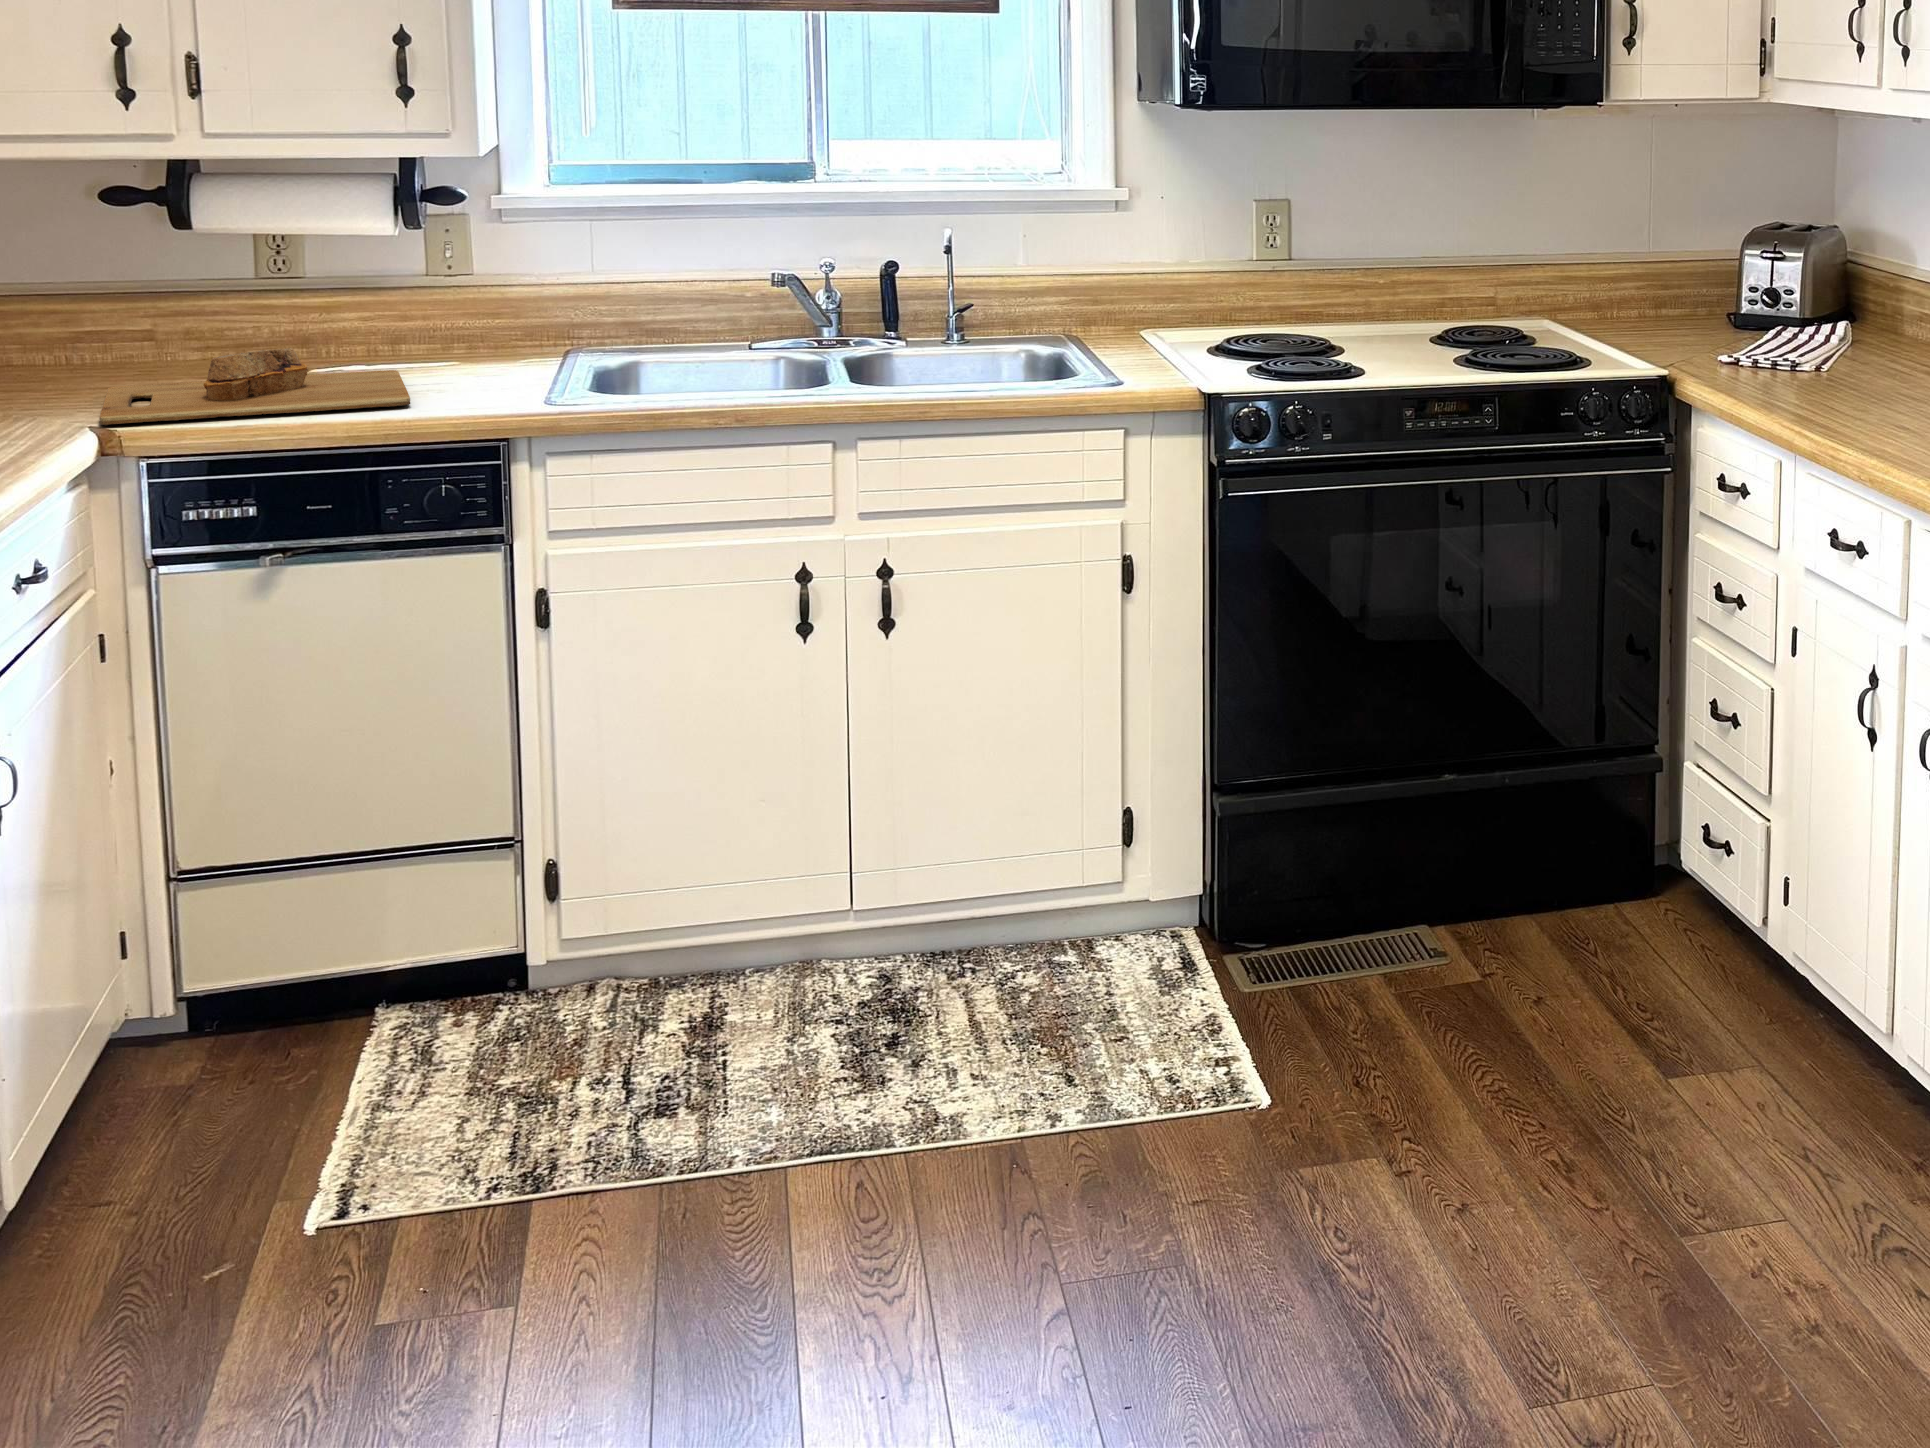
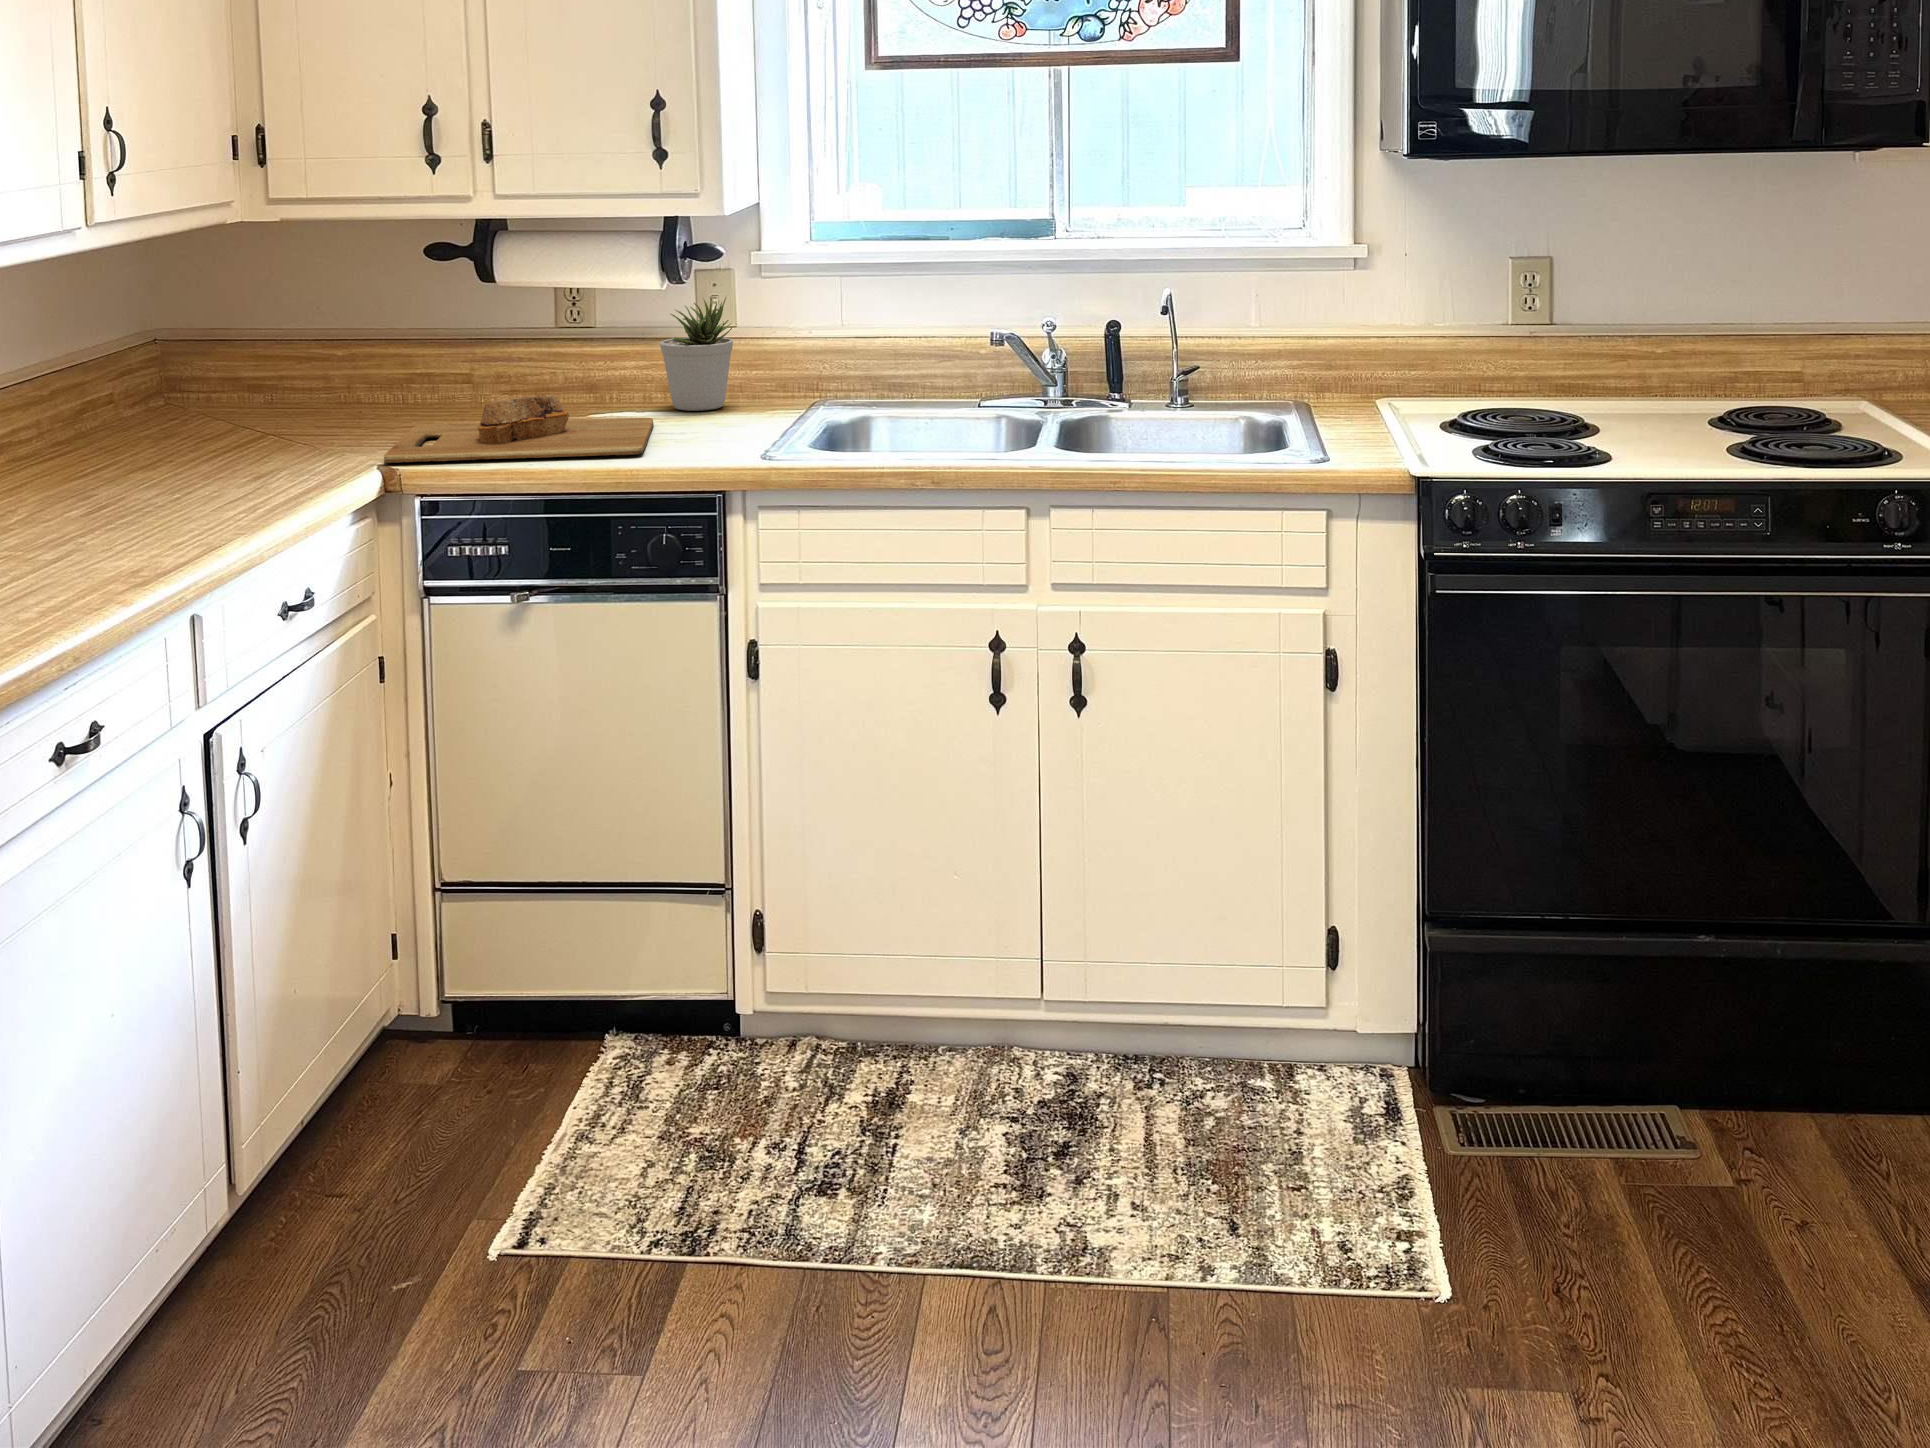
potted plant: none [393,240,478,362] -> present [660,297,733,411]

